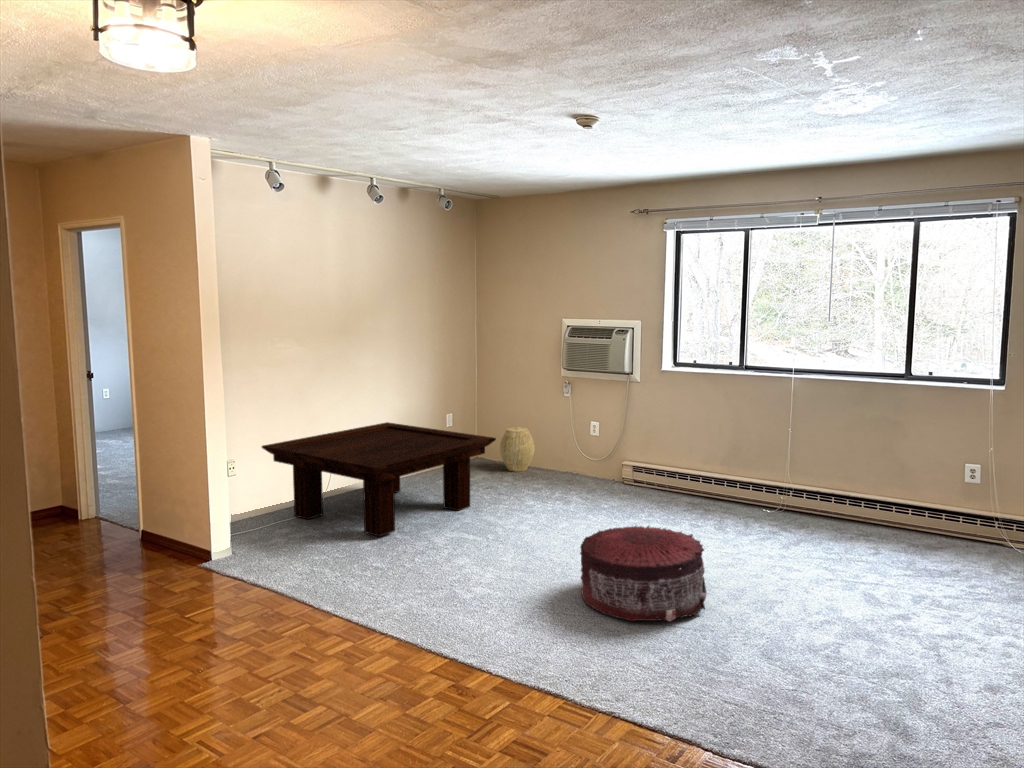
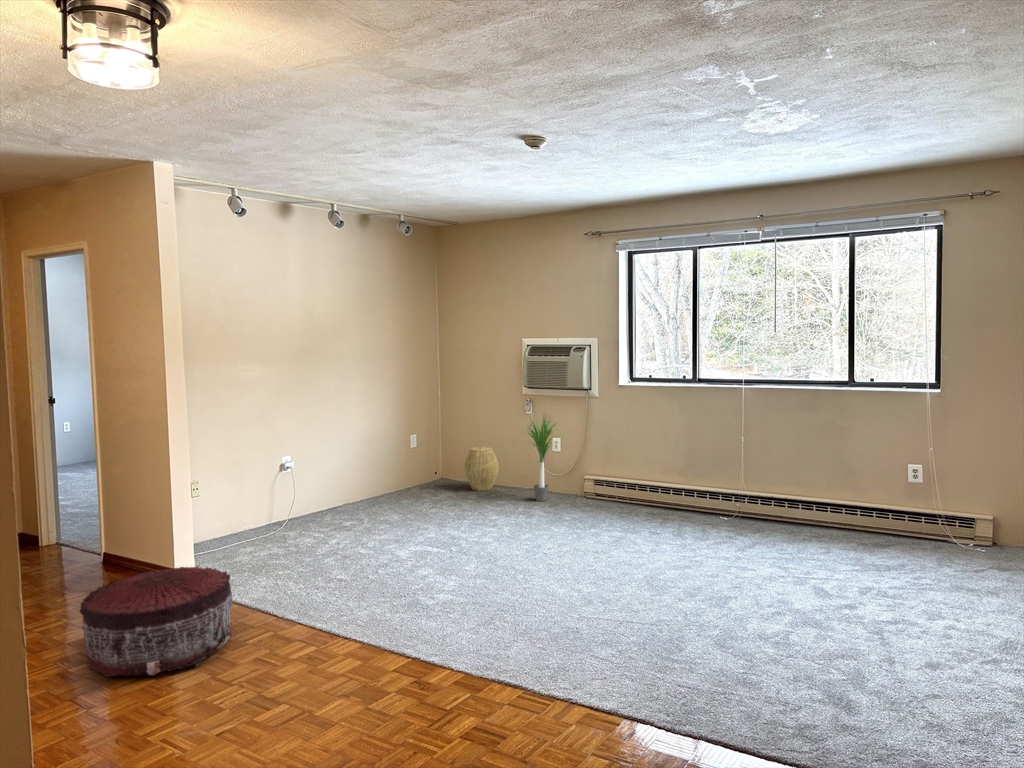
potted plant: none [549,390,610,485] -> present [521,415,567,501]
coffee table: present [262,422,496,536] -> none [225,444,459,552]
pouf: present [580,526,706,621] -> present [80,565,232,677]

